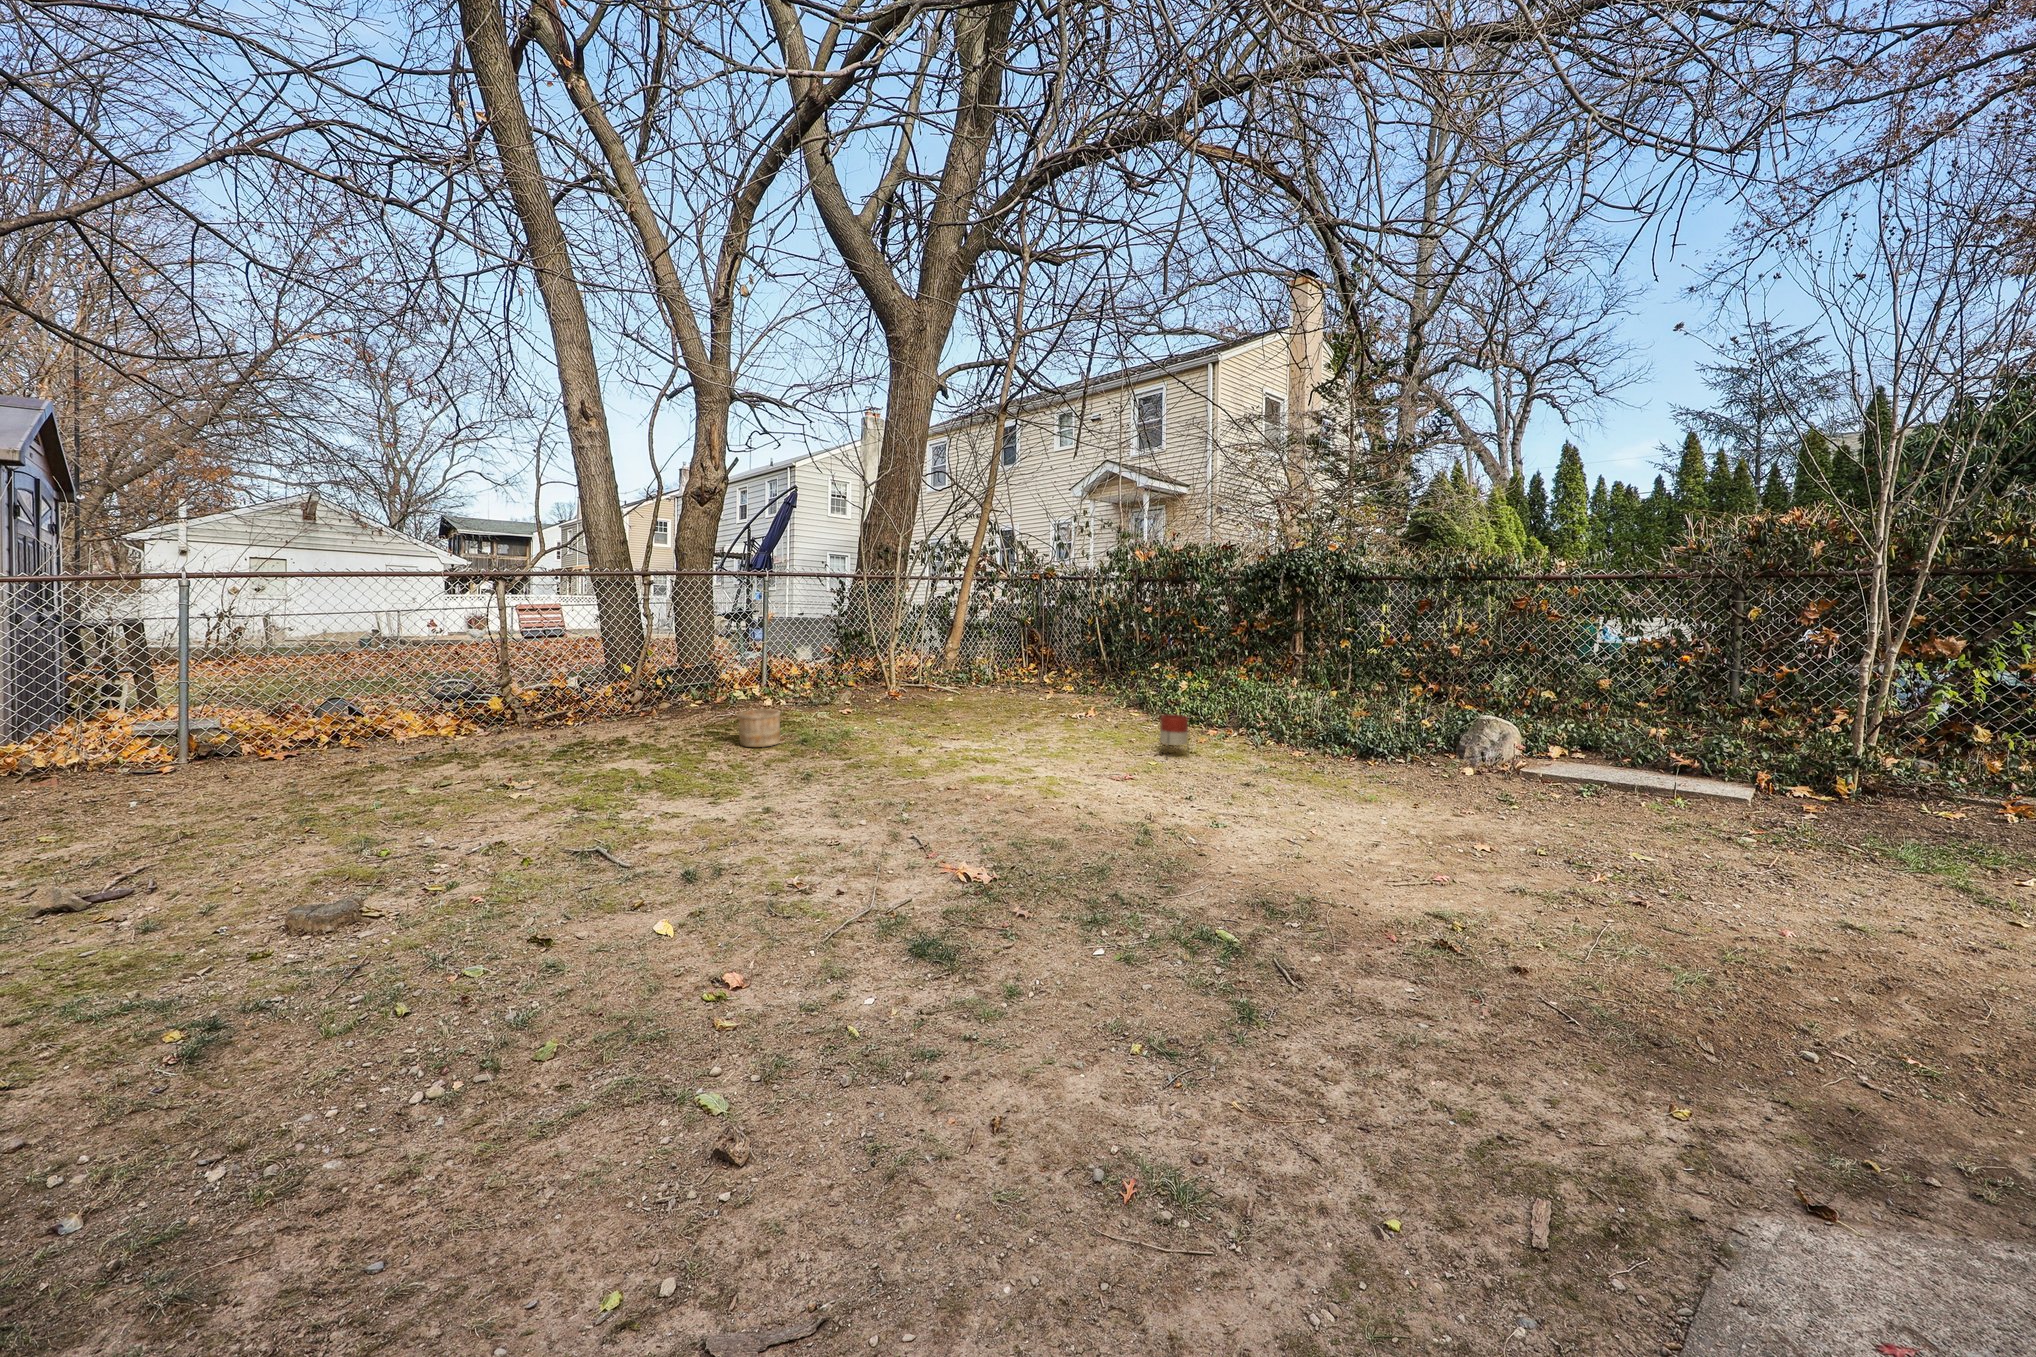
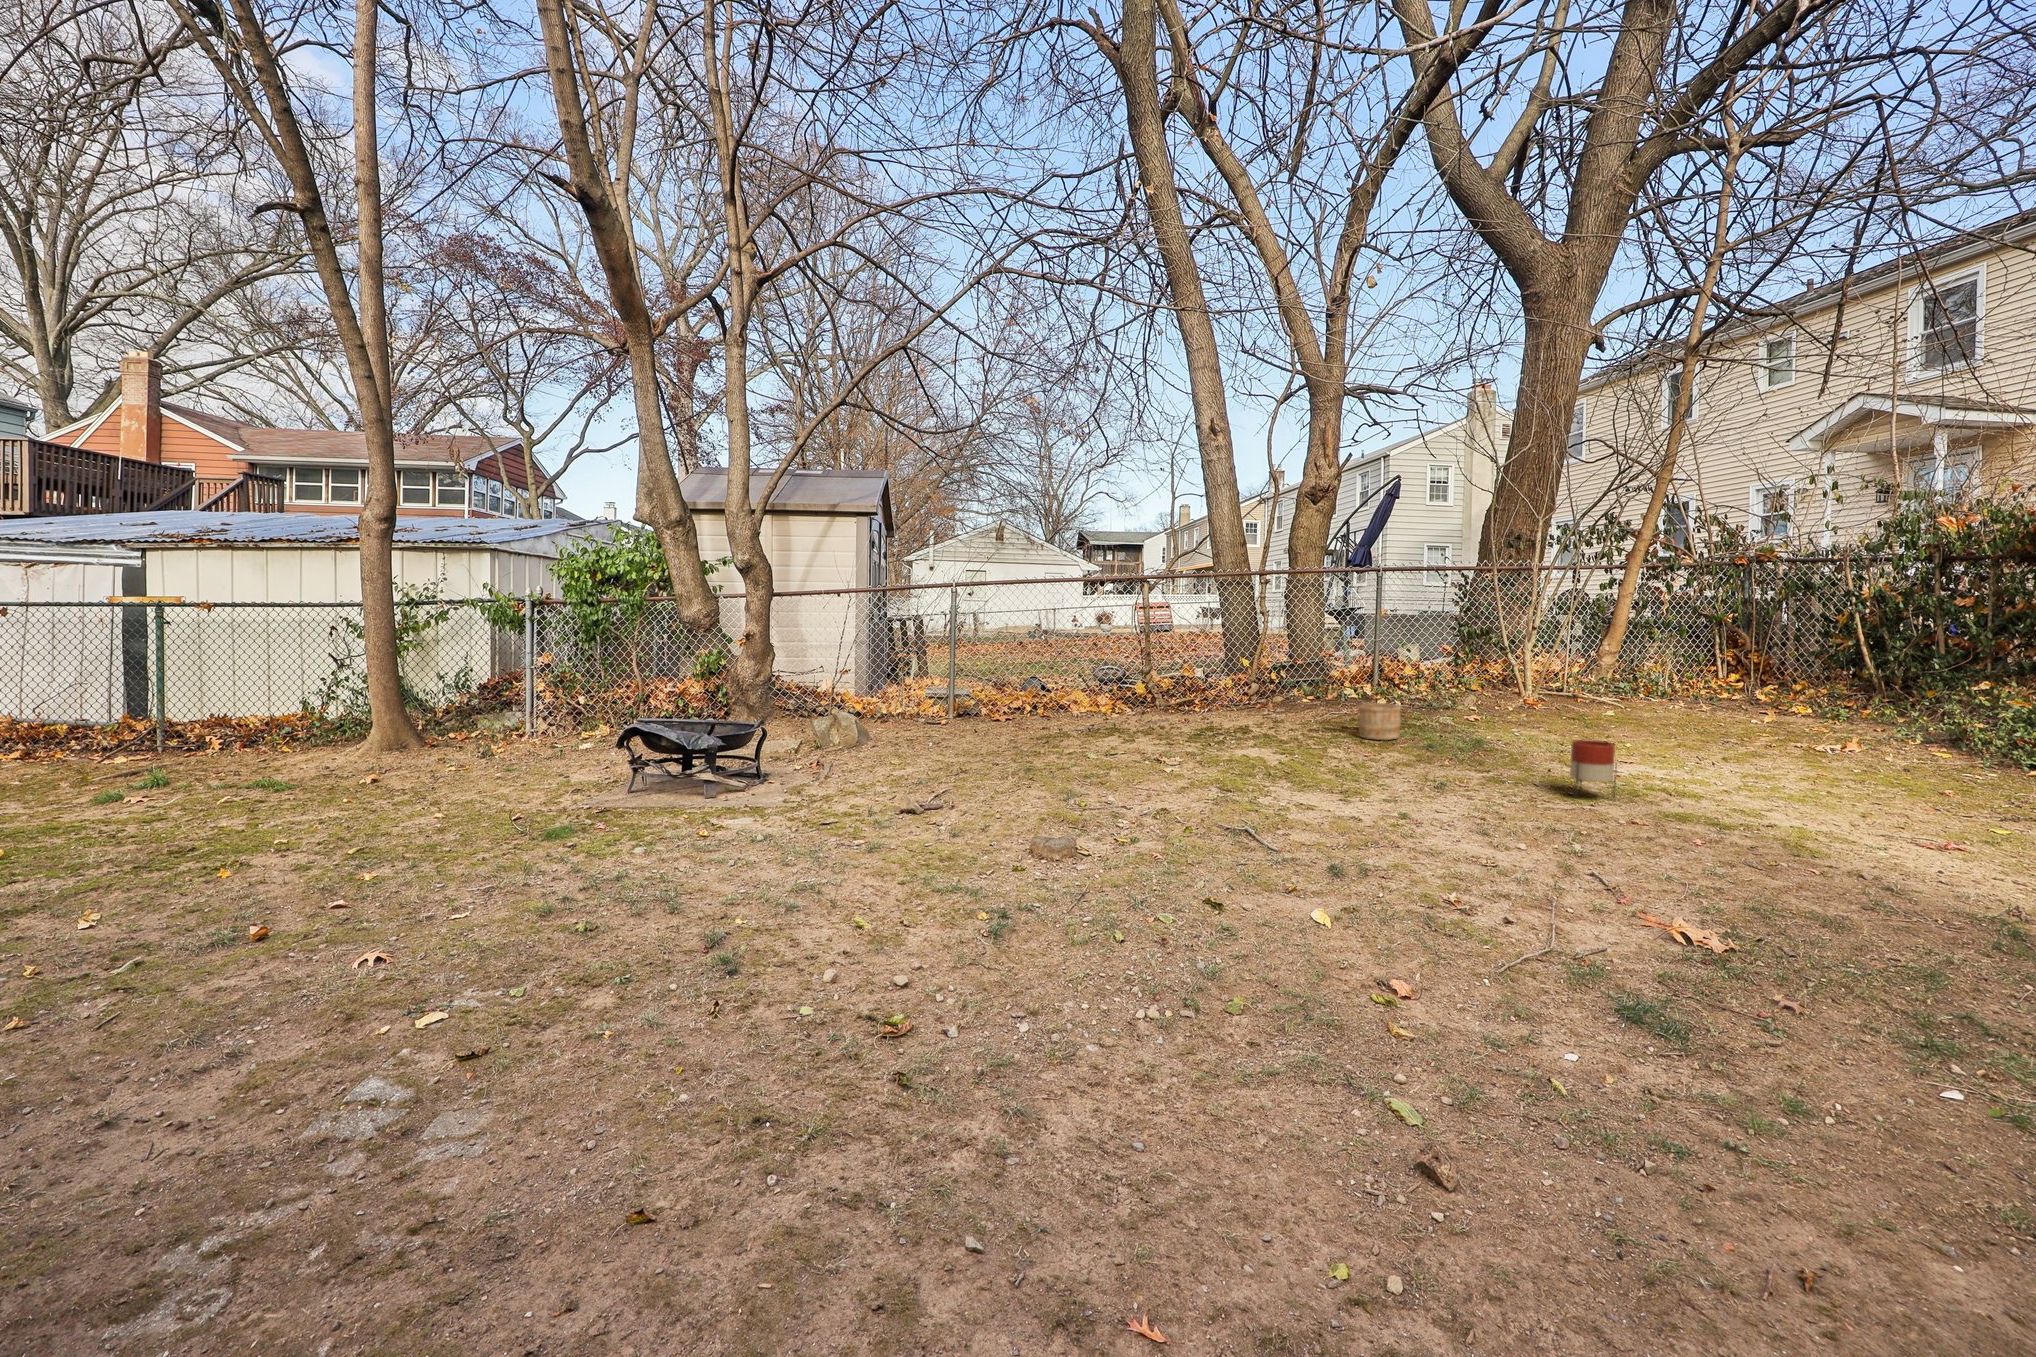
planter: present [1160,714,1189,746] -> present [1570,740,1616,798]

